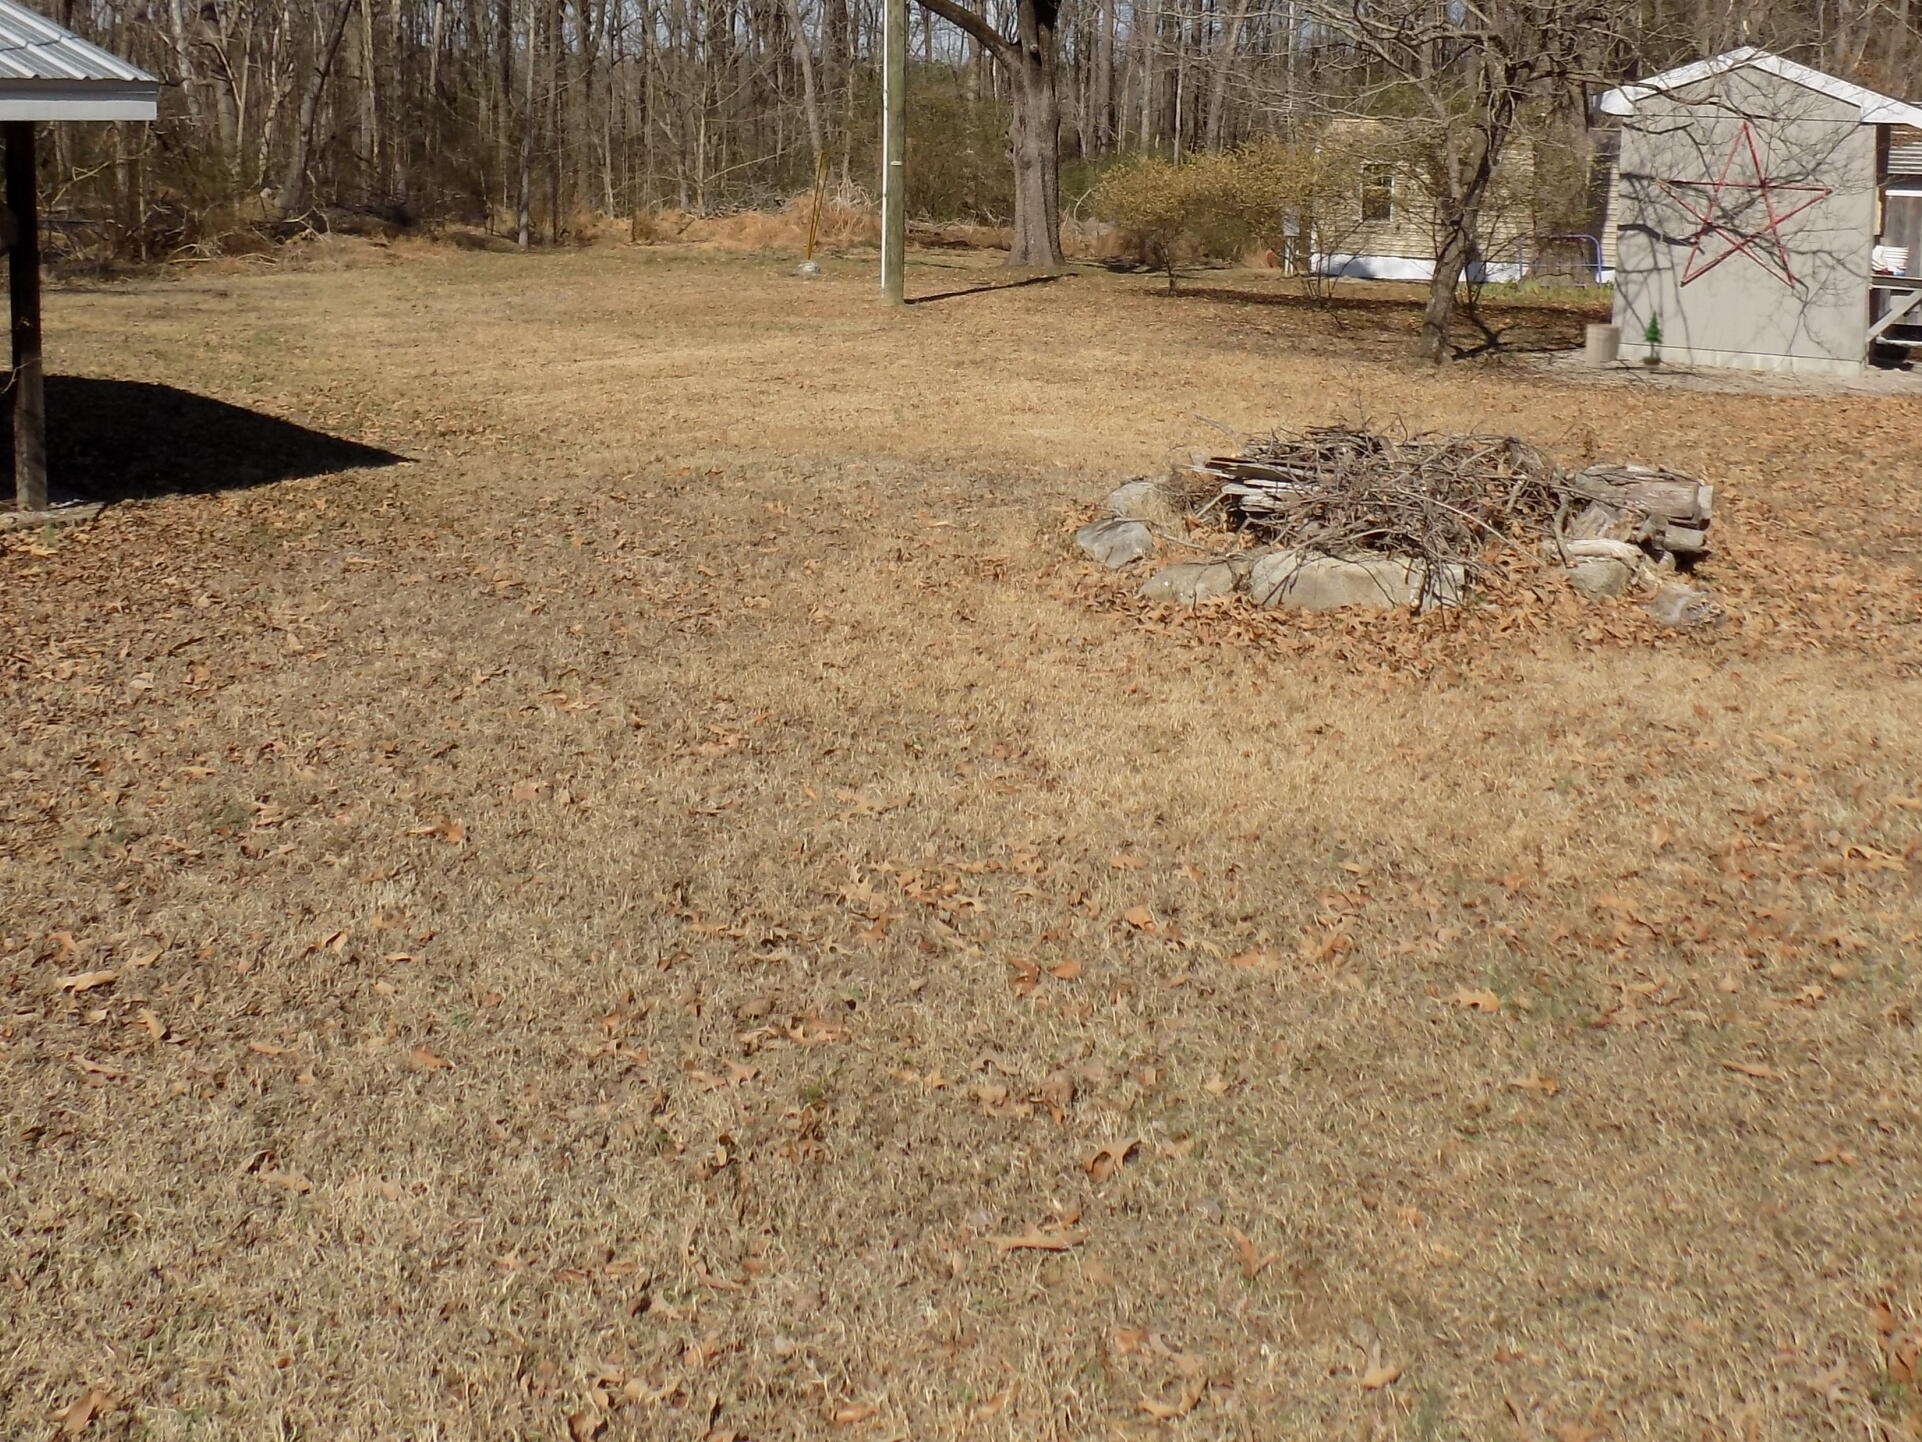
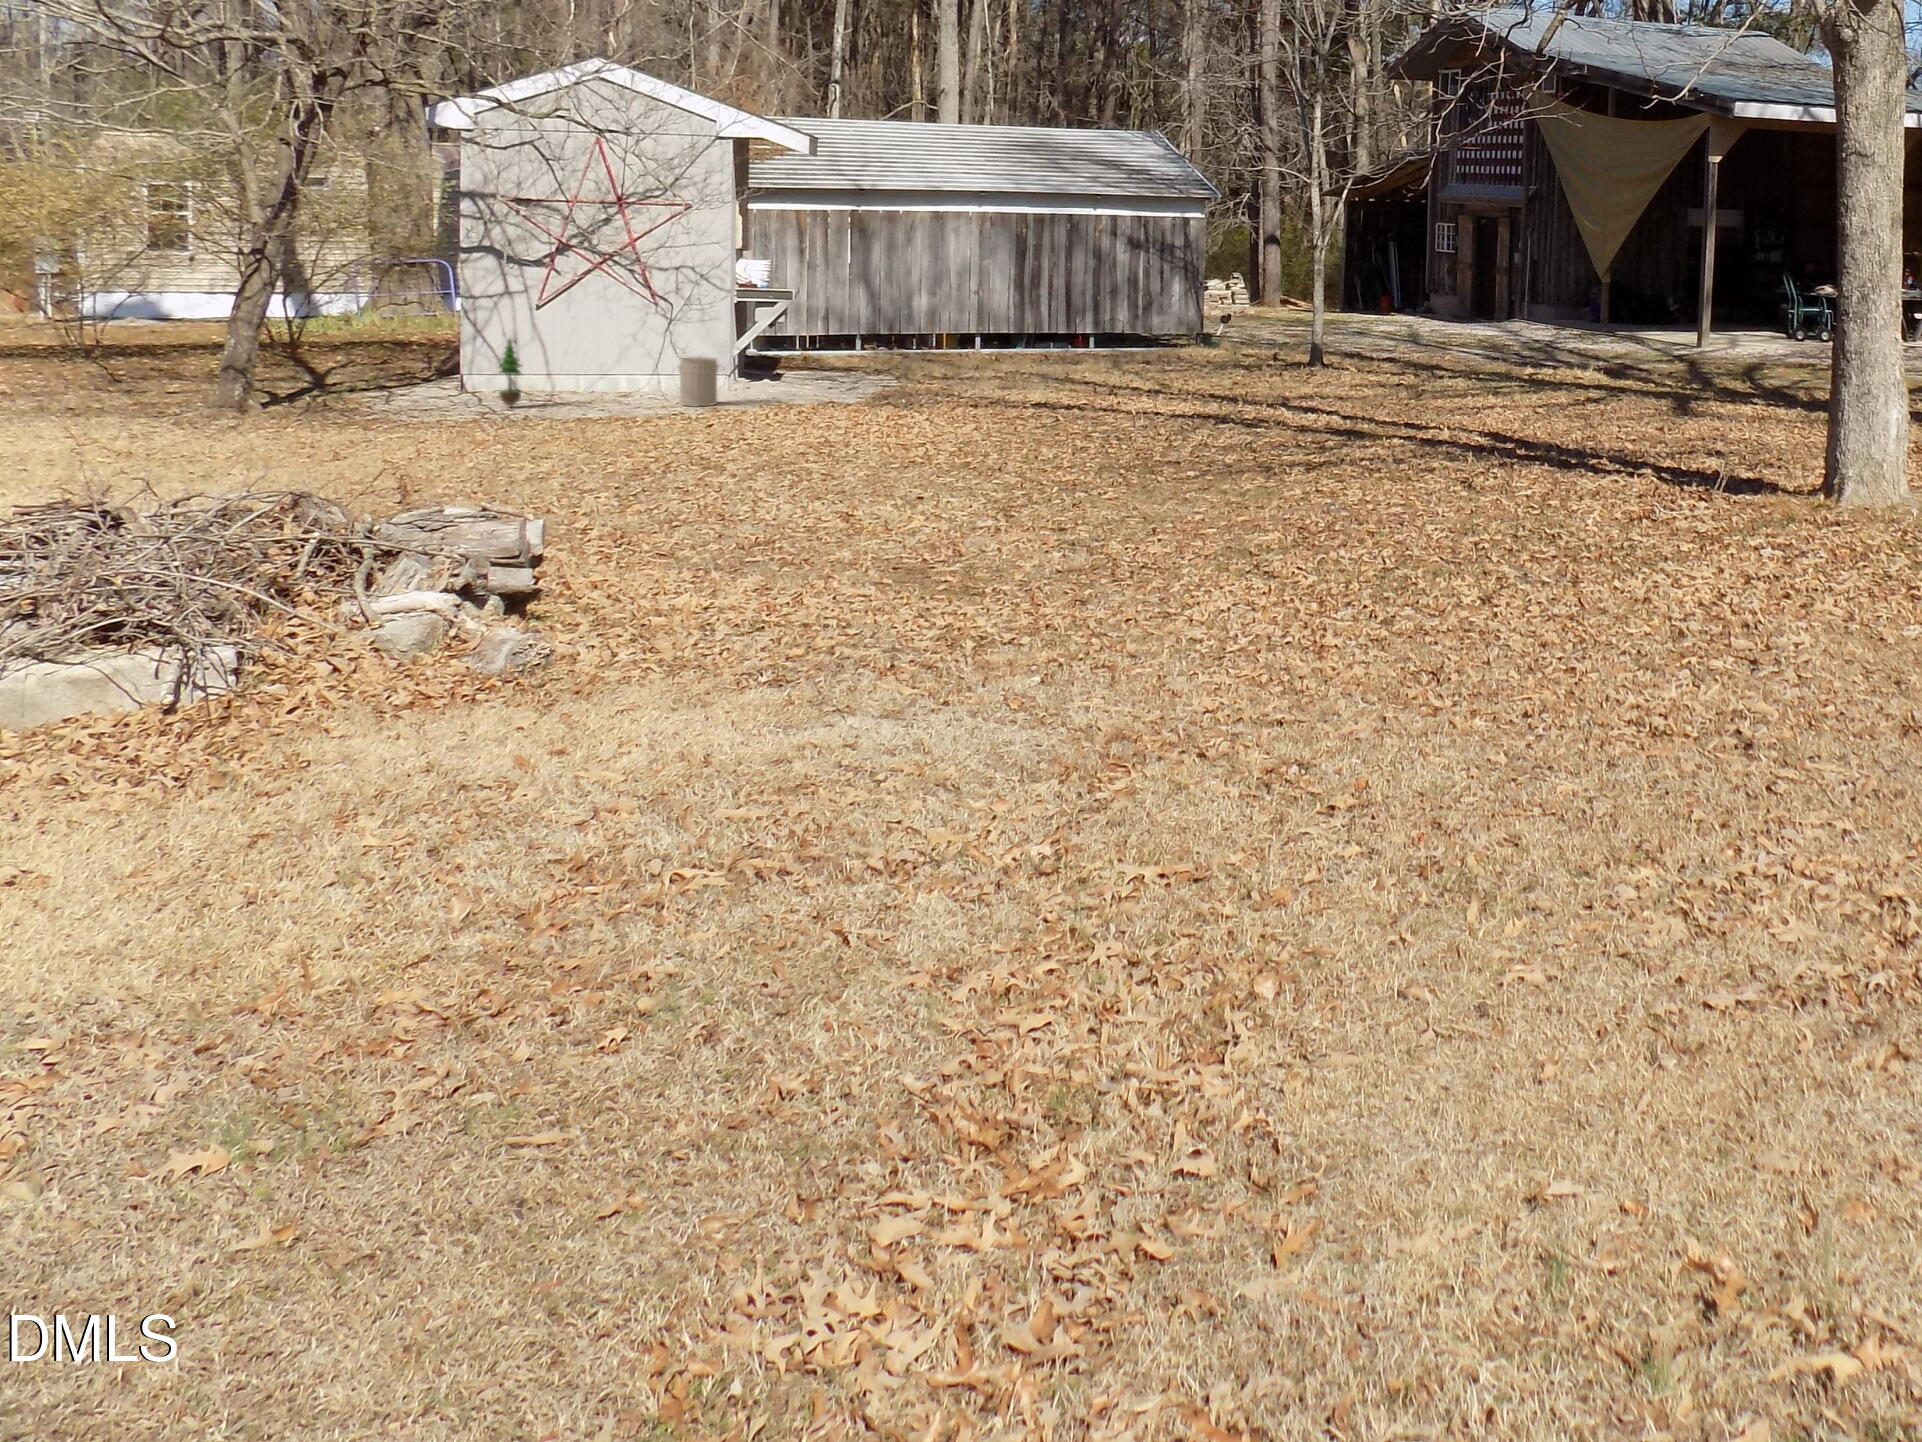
bucket: present [1585,324,1620,369] -> present [678,357,724,406]

